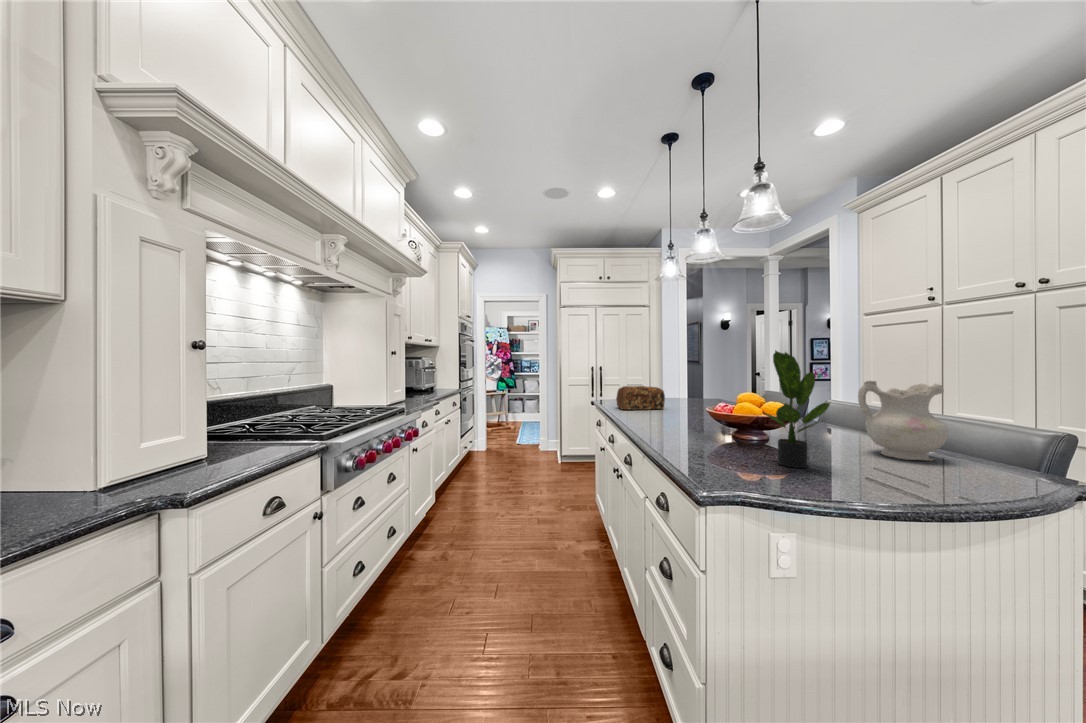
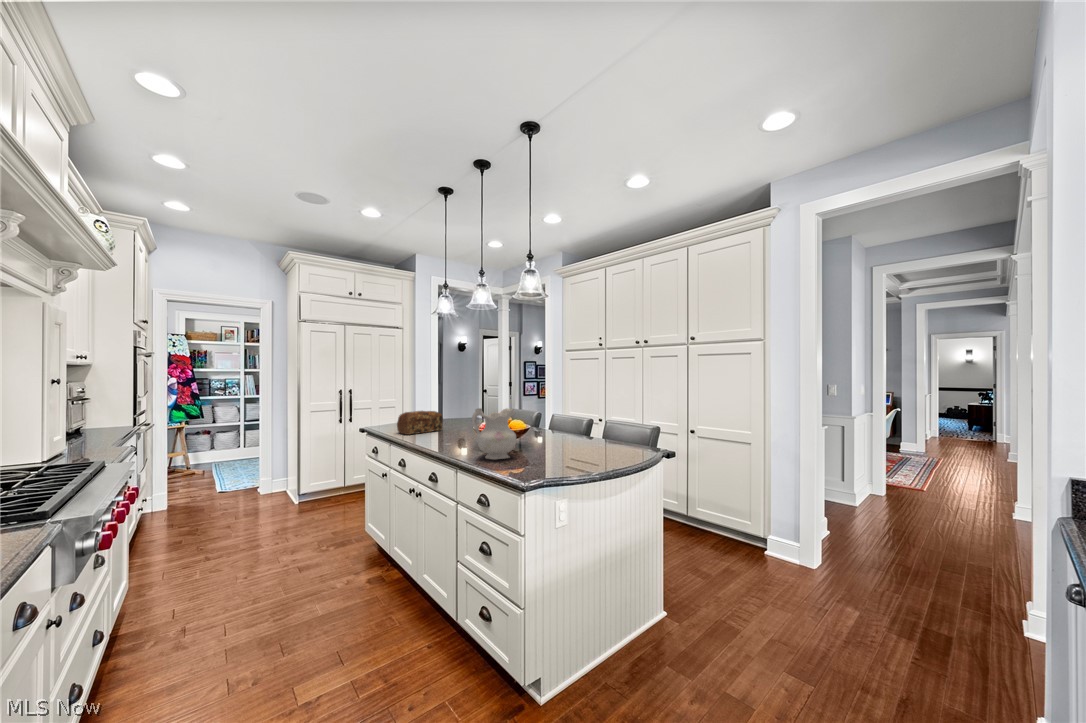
potted plant: present [764,351,830,468] -> none [540,387,579,462]
ceramic pitcher: present [858,381,948,461] -> present [472,408,516,460]

